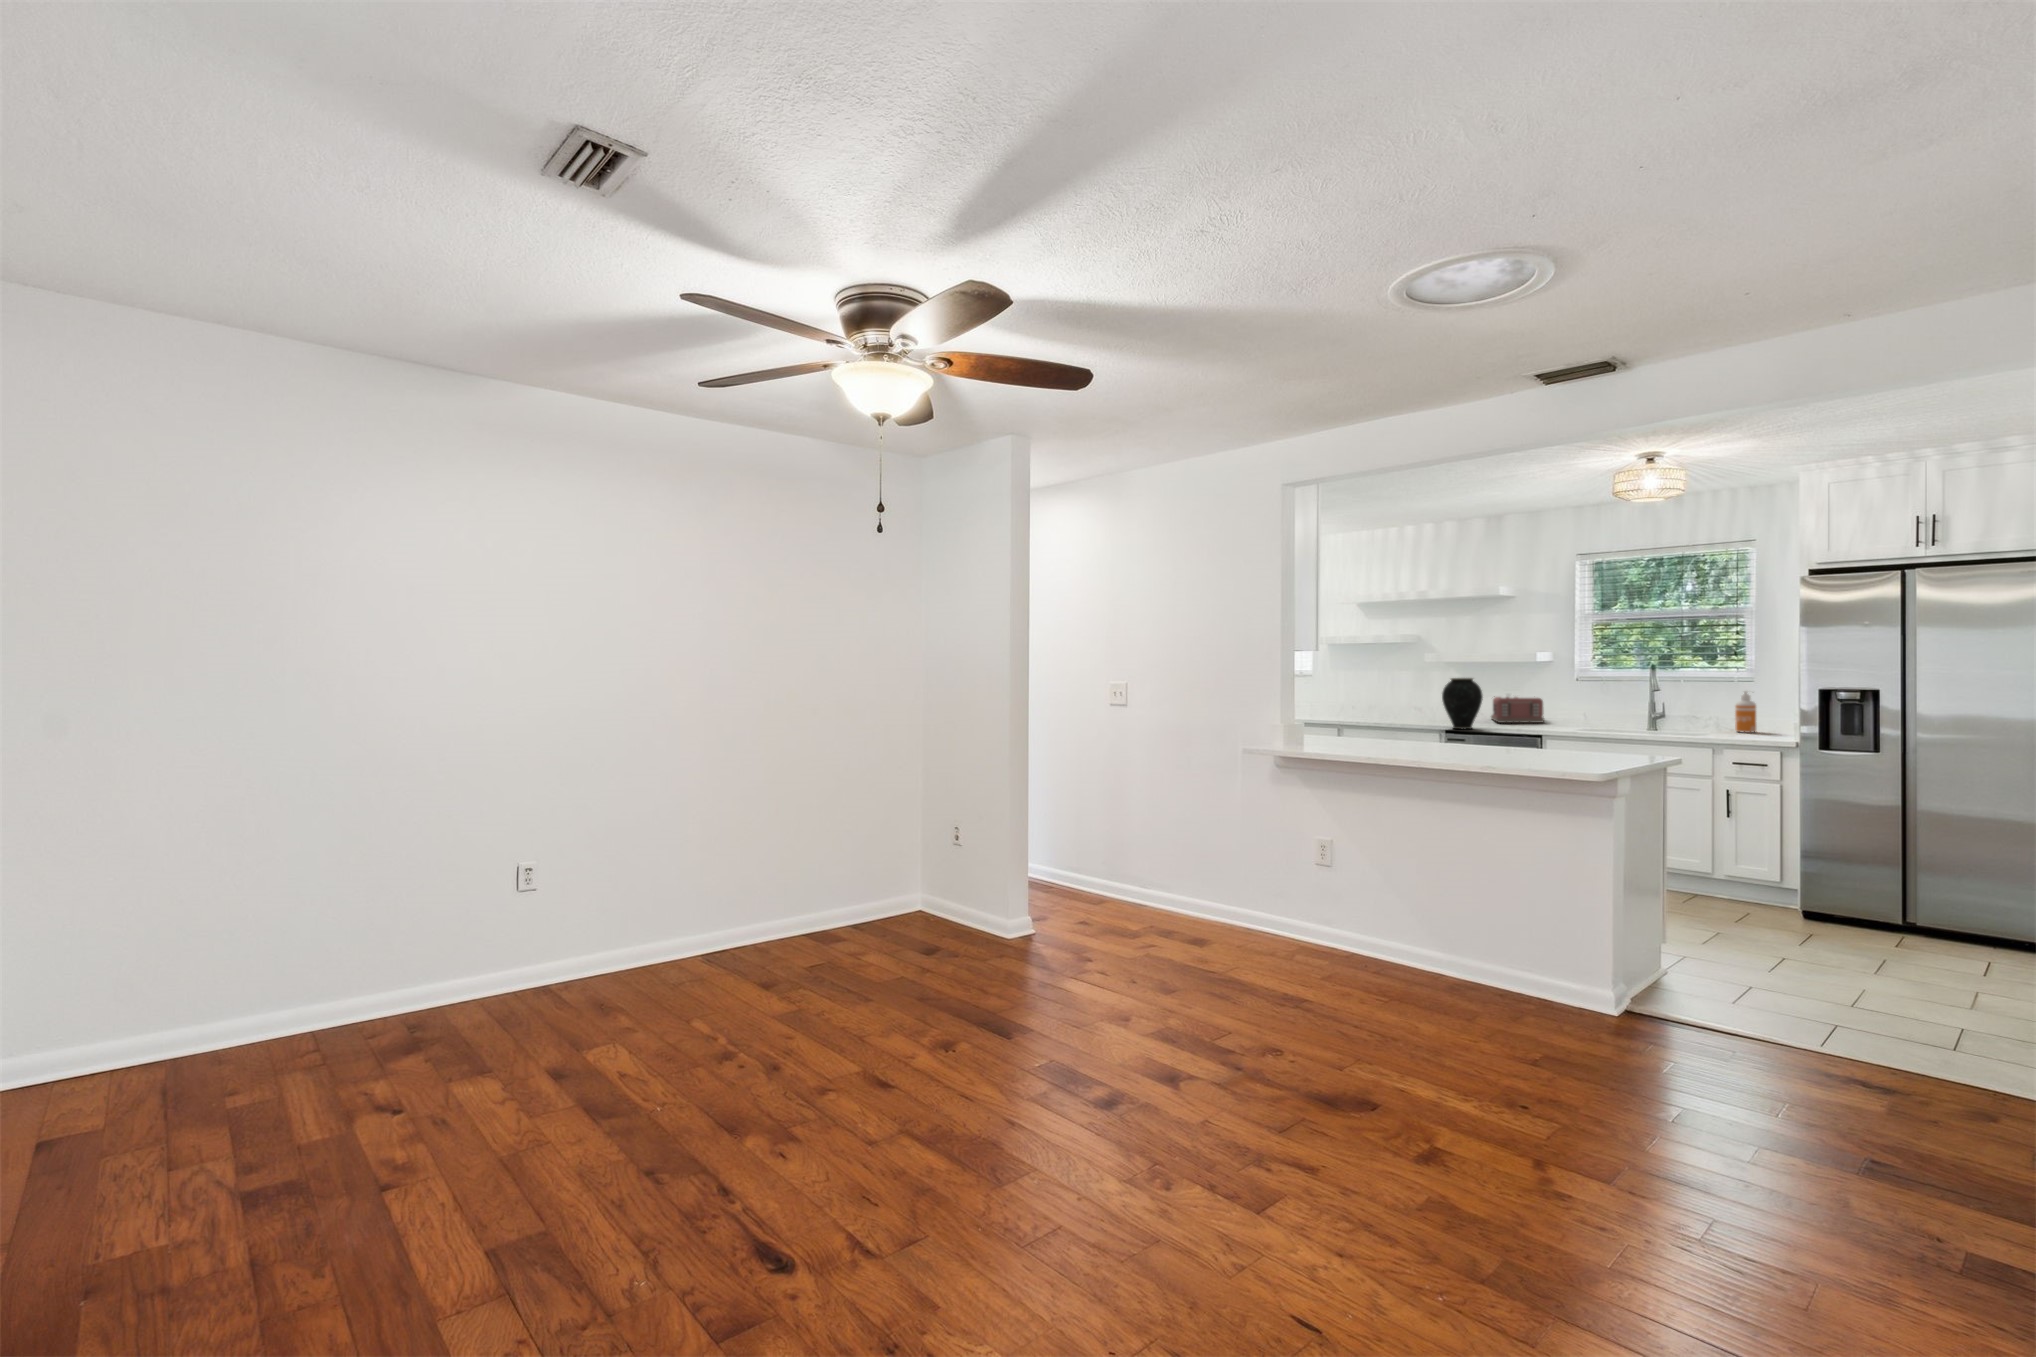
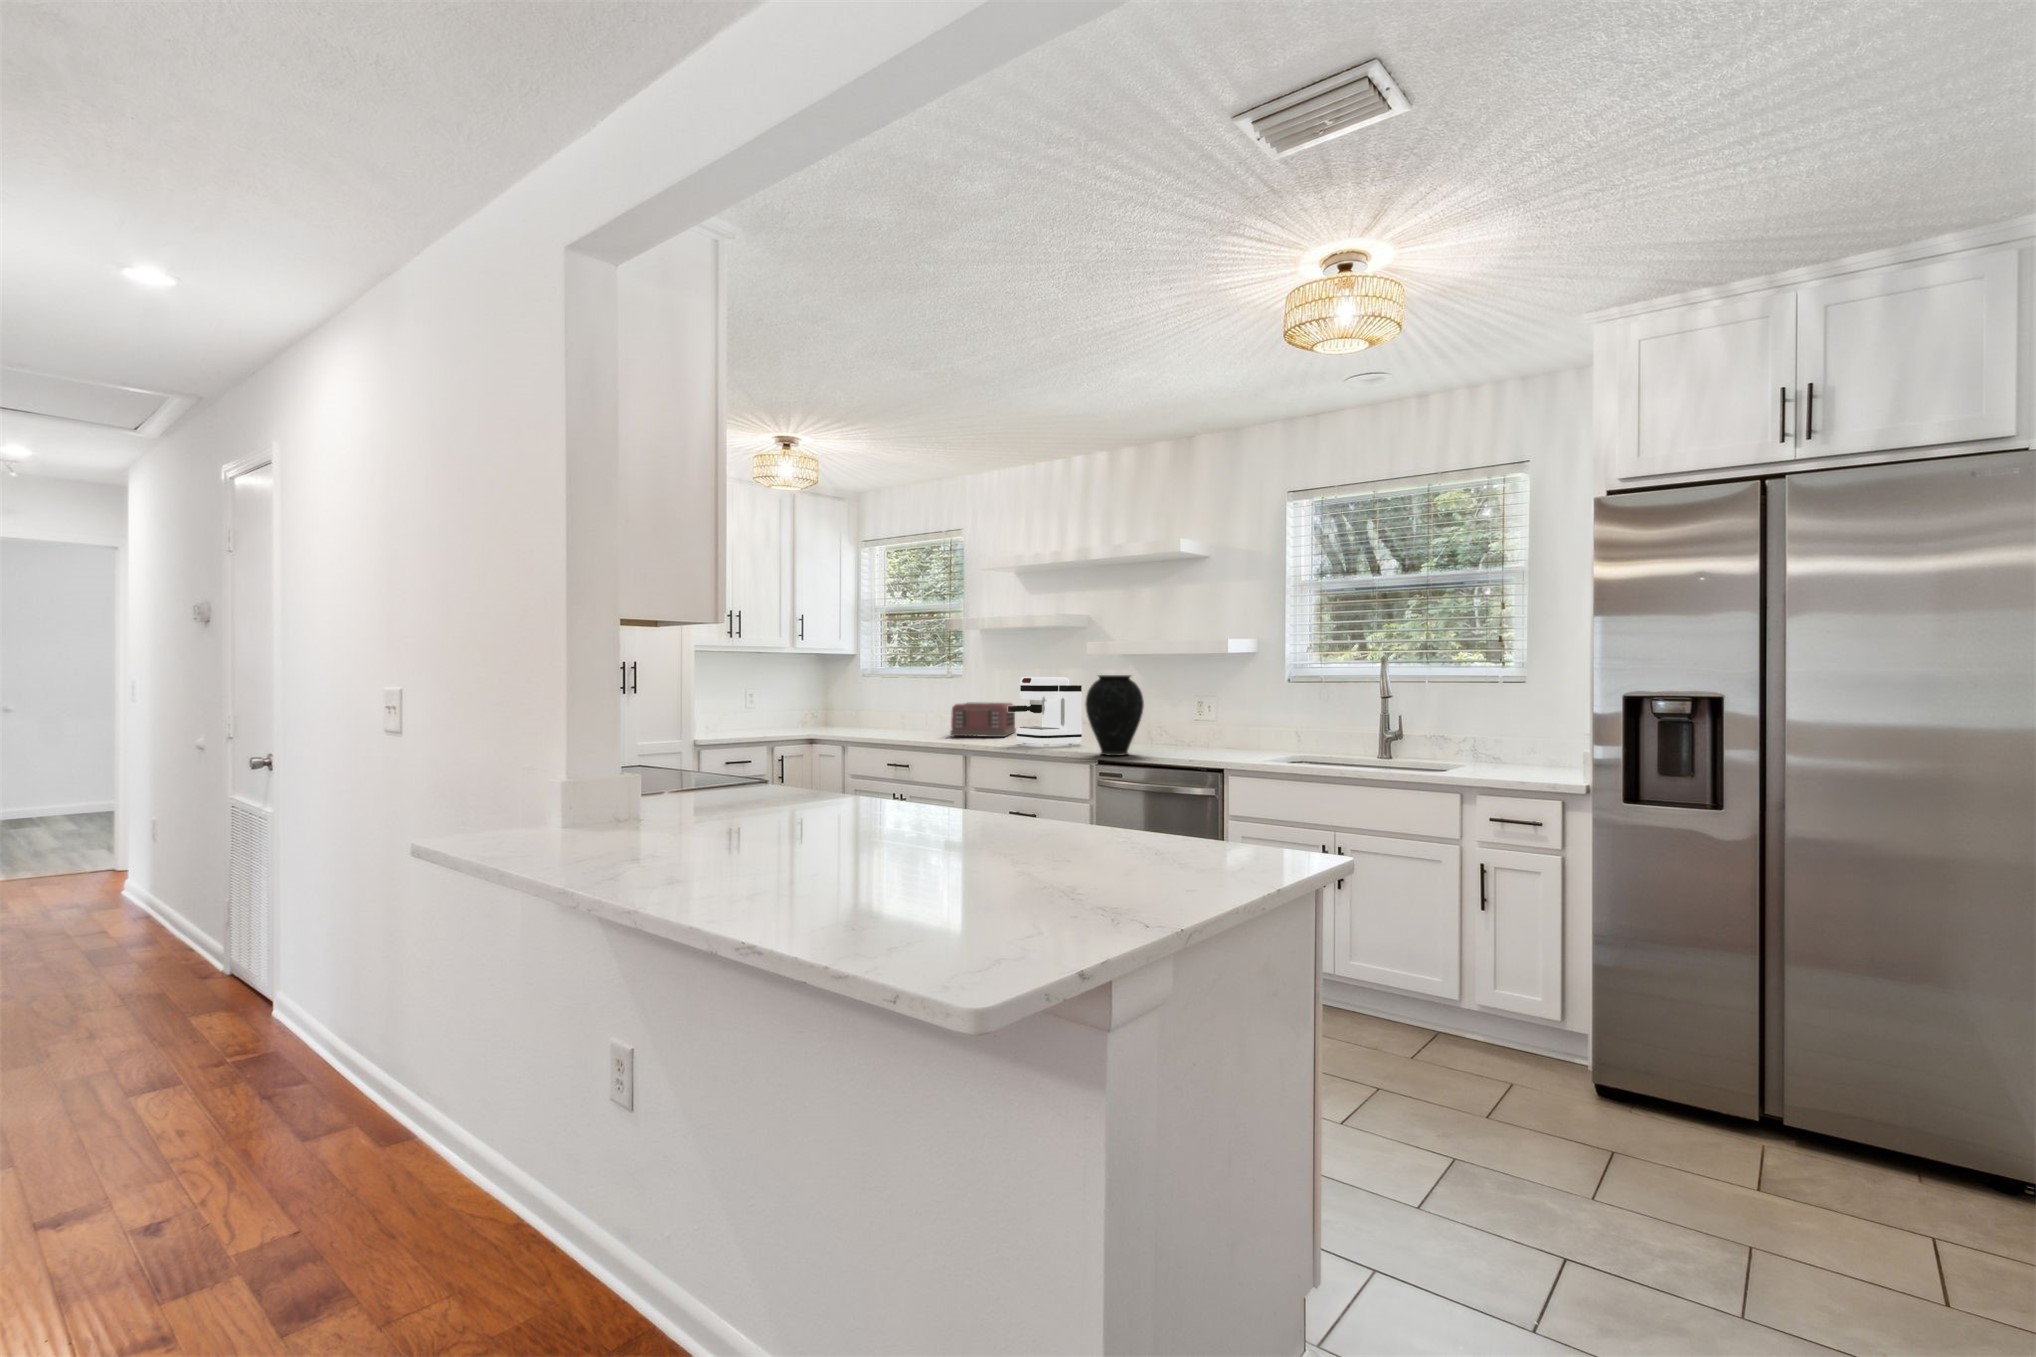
coffee maker: none [1377,678,1427,723] -> present [1008,677,1082,746]
soap dispenser: present [1735,691,1756,733] -> none [1499,699,1529,766]
toaster: present [1491,697,1544,723] -> present [950,703,1016,737]

